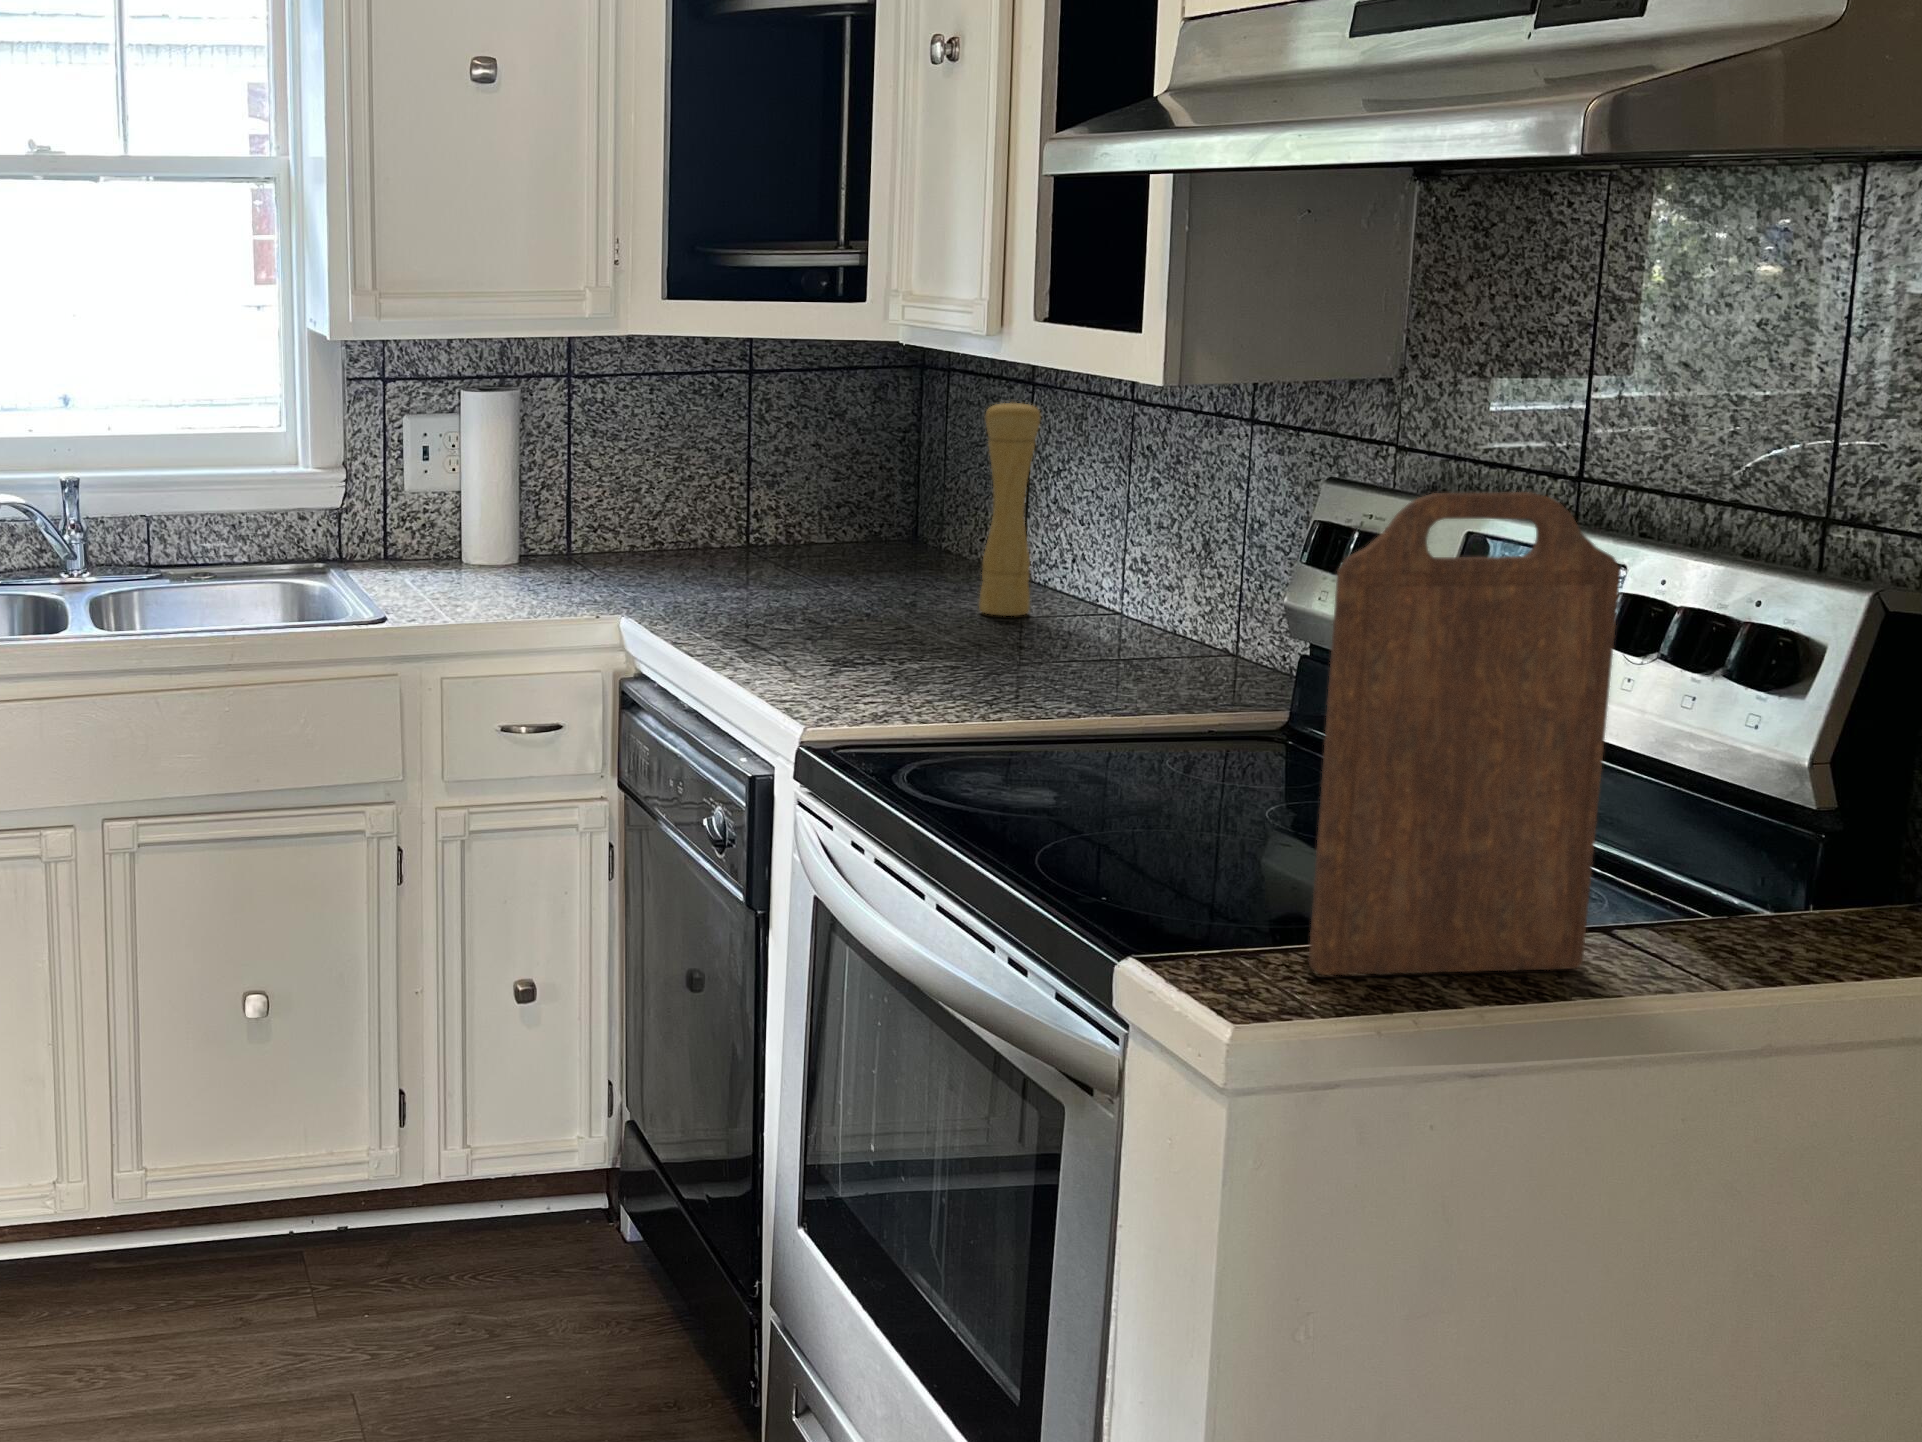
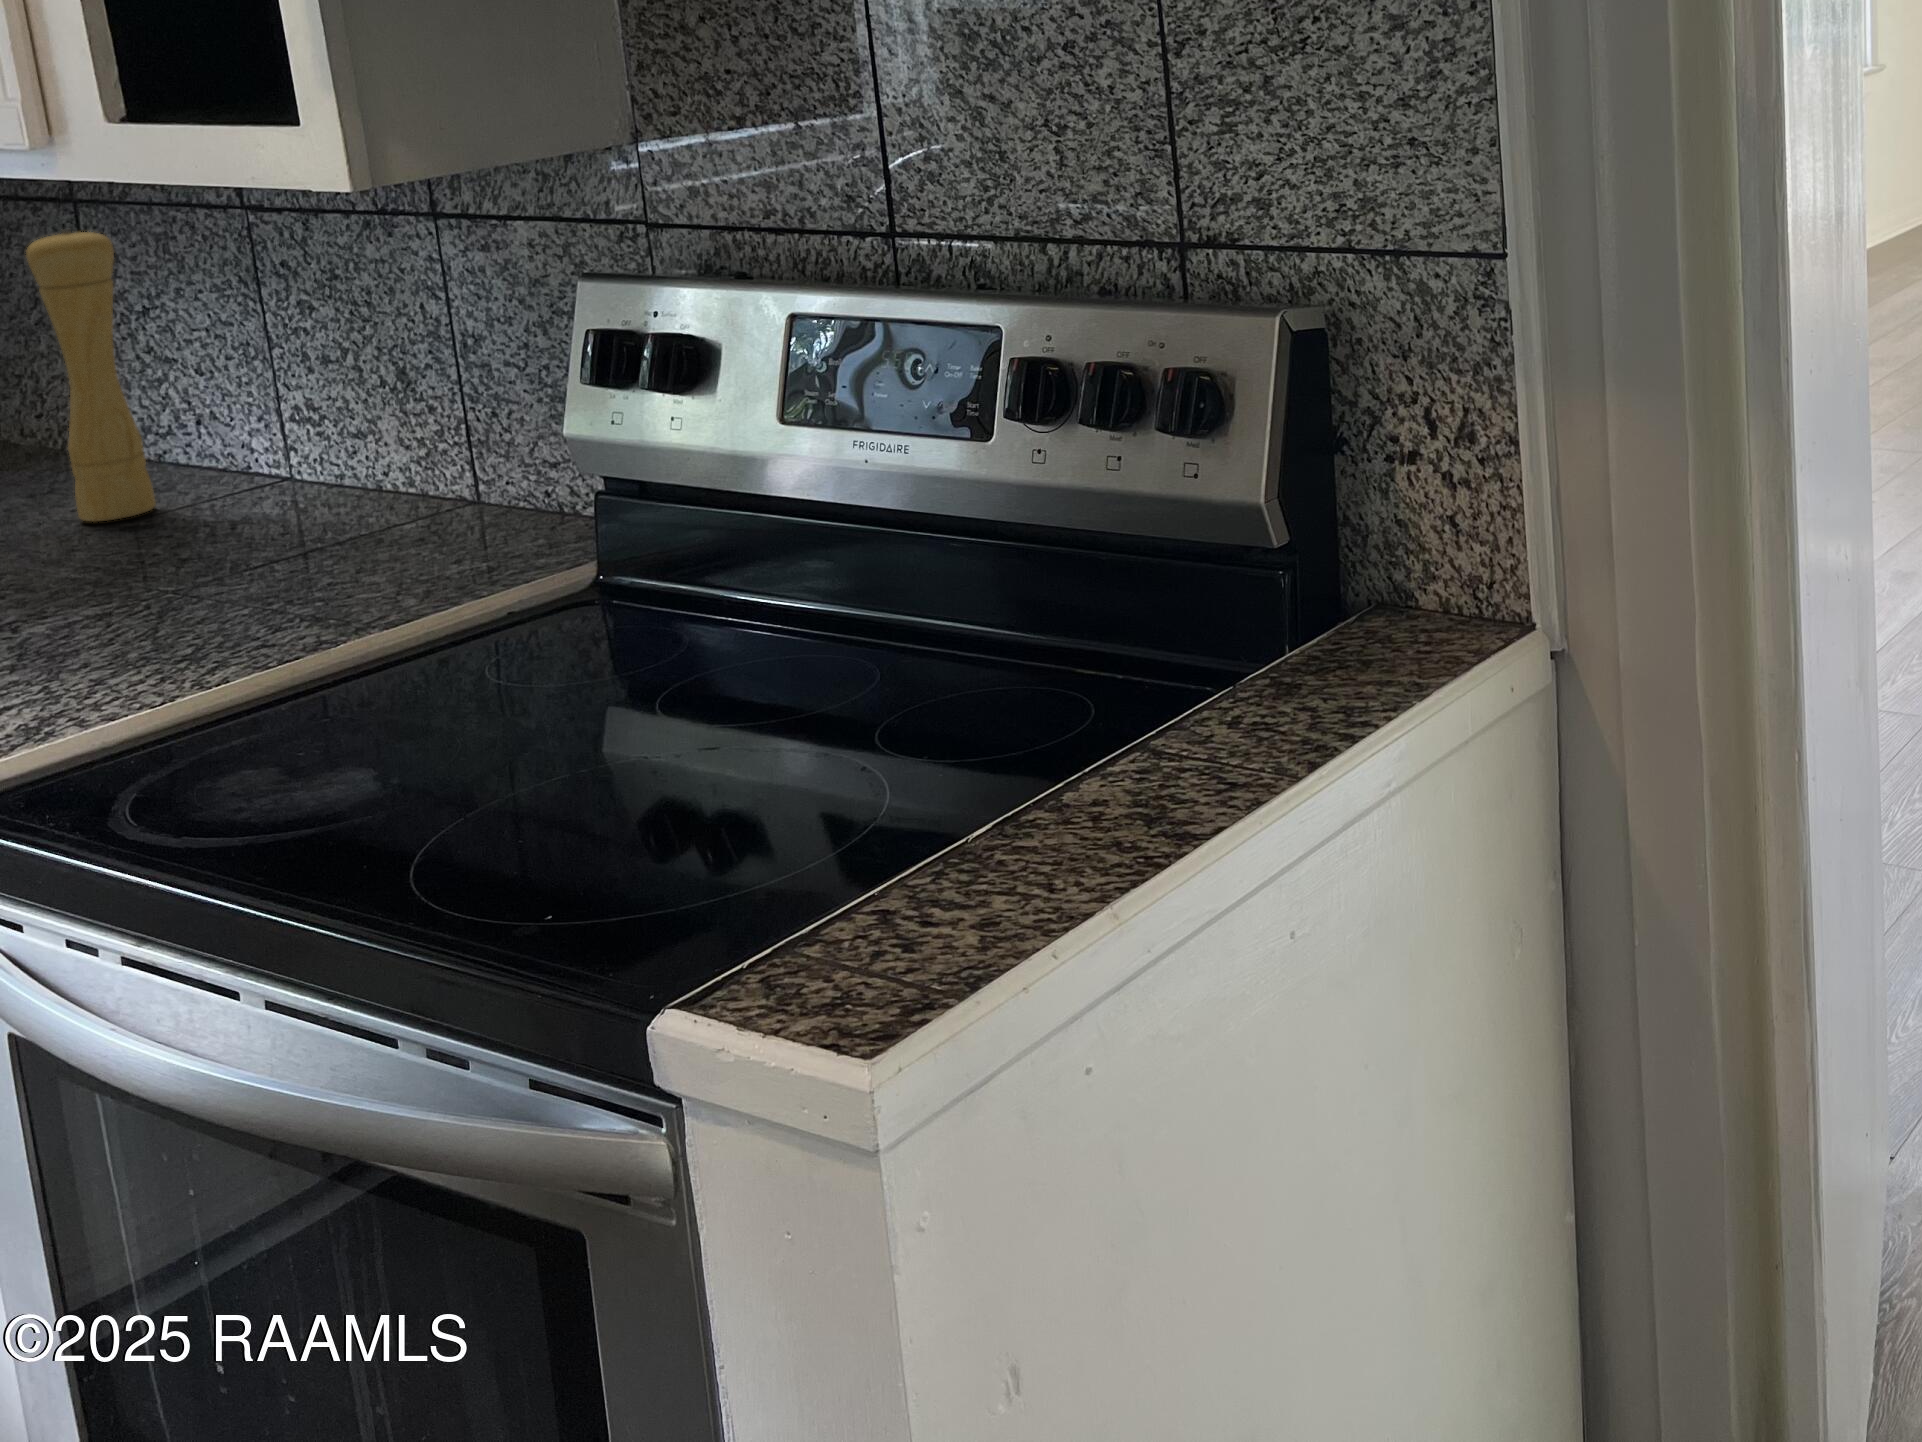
cutting board: present [1309,492,1621,975] -> none [819,279,1146,932]

